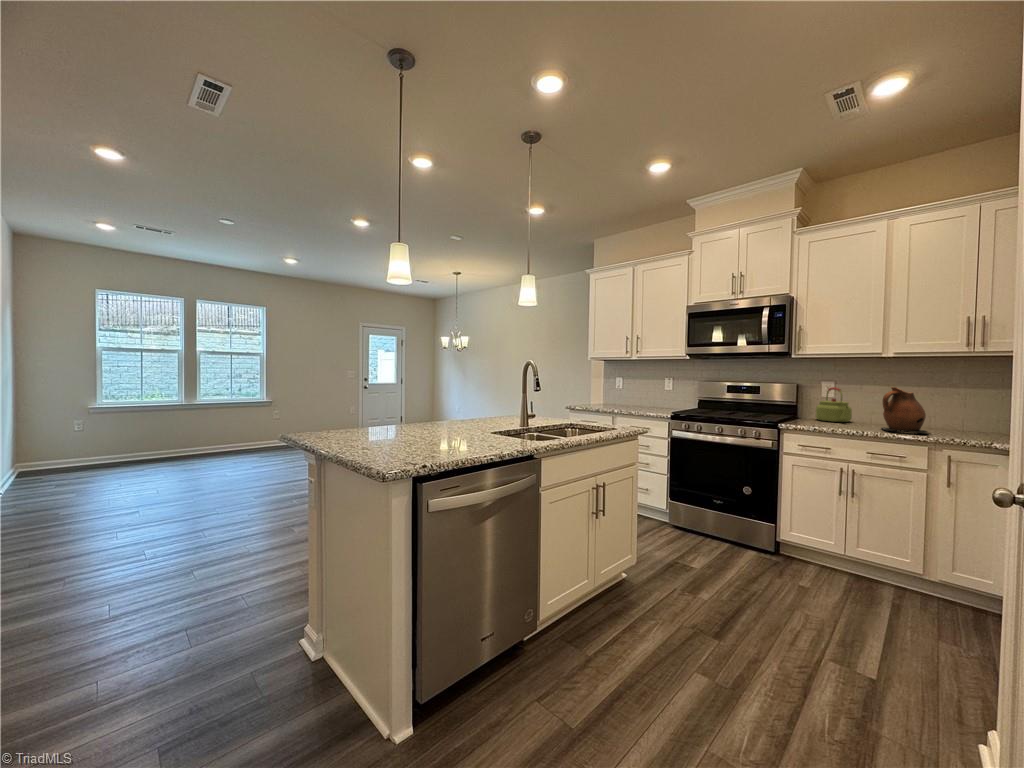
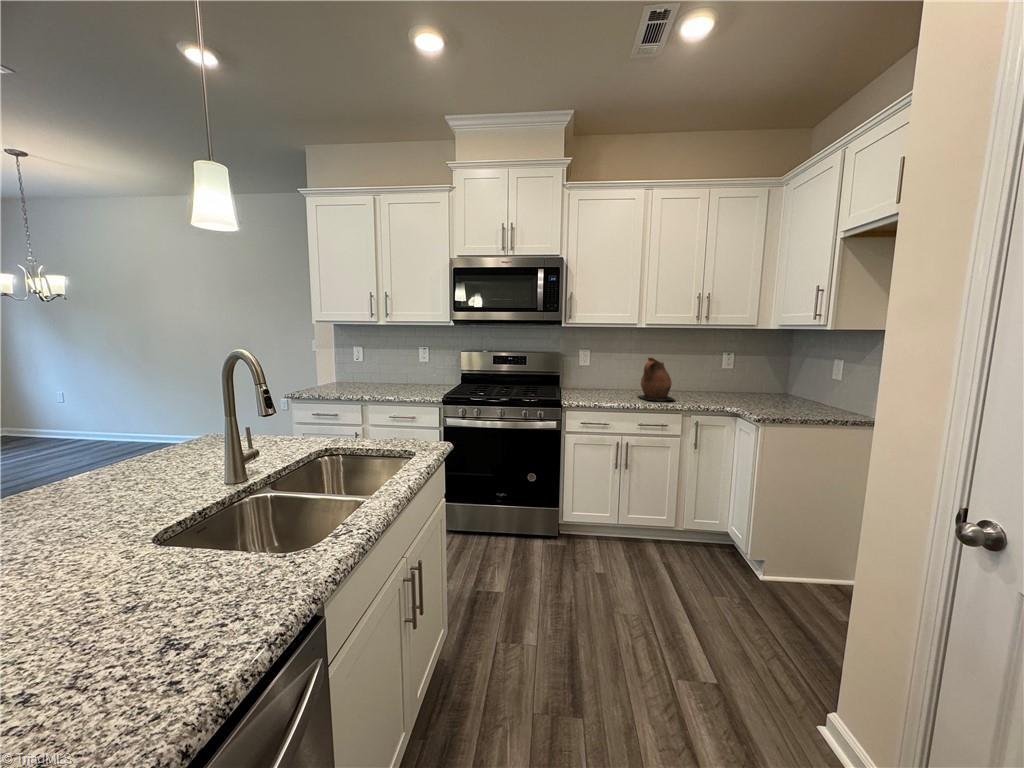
kettle: present [816,387,852,422] -> none [578,357,610,392]

